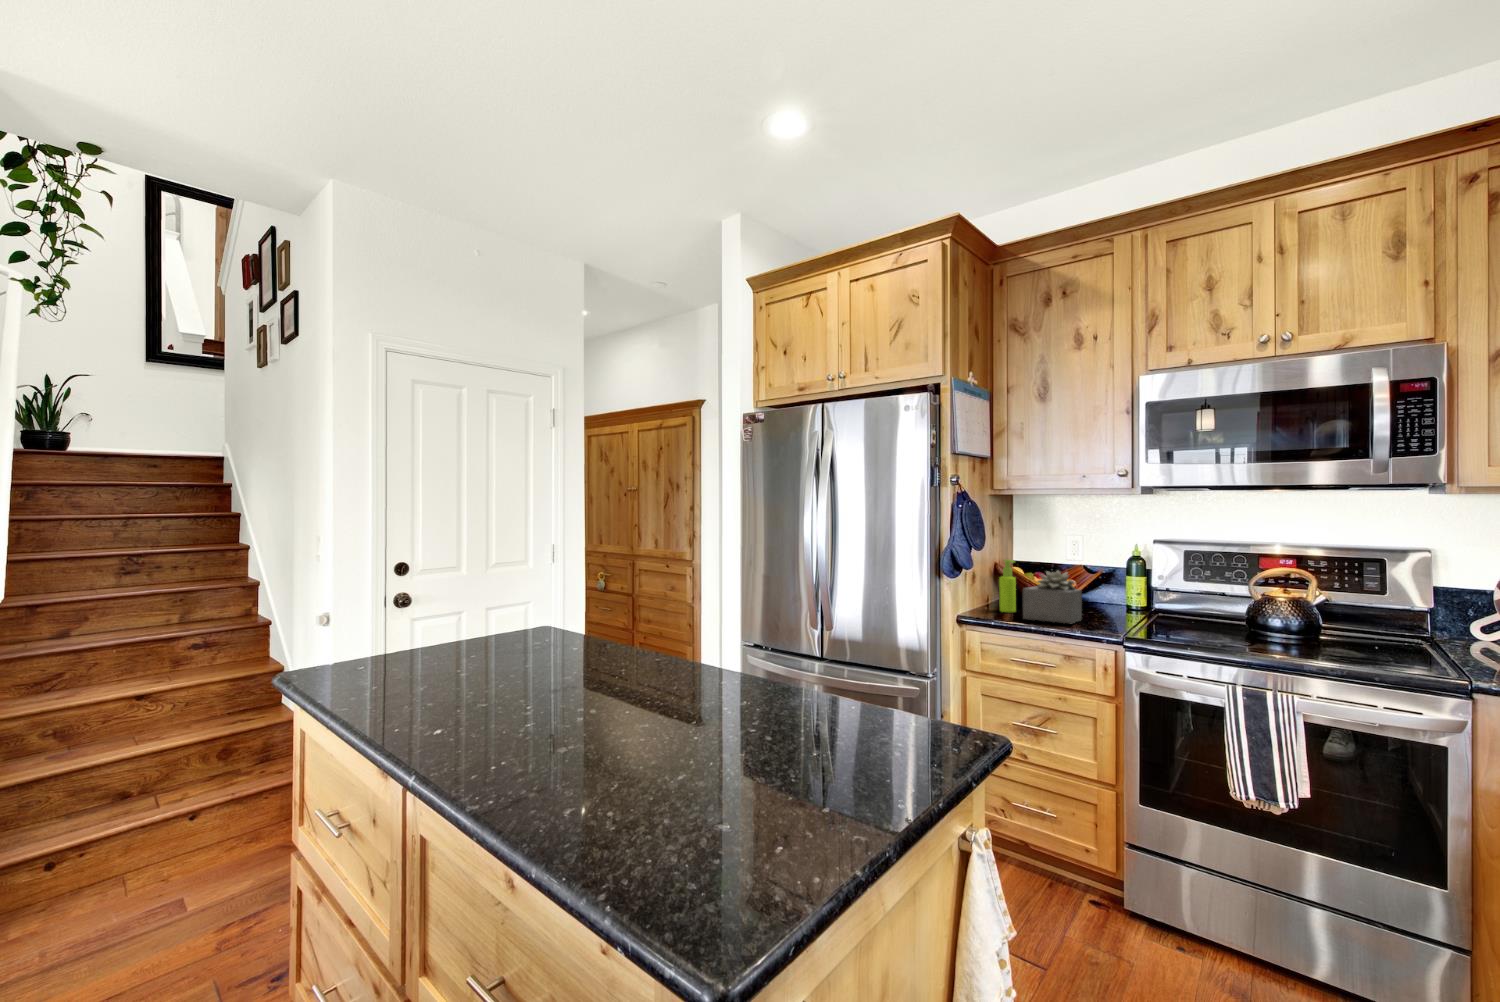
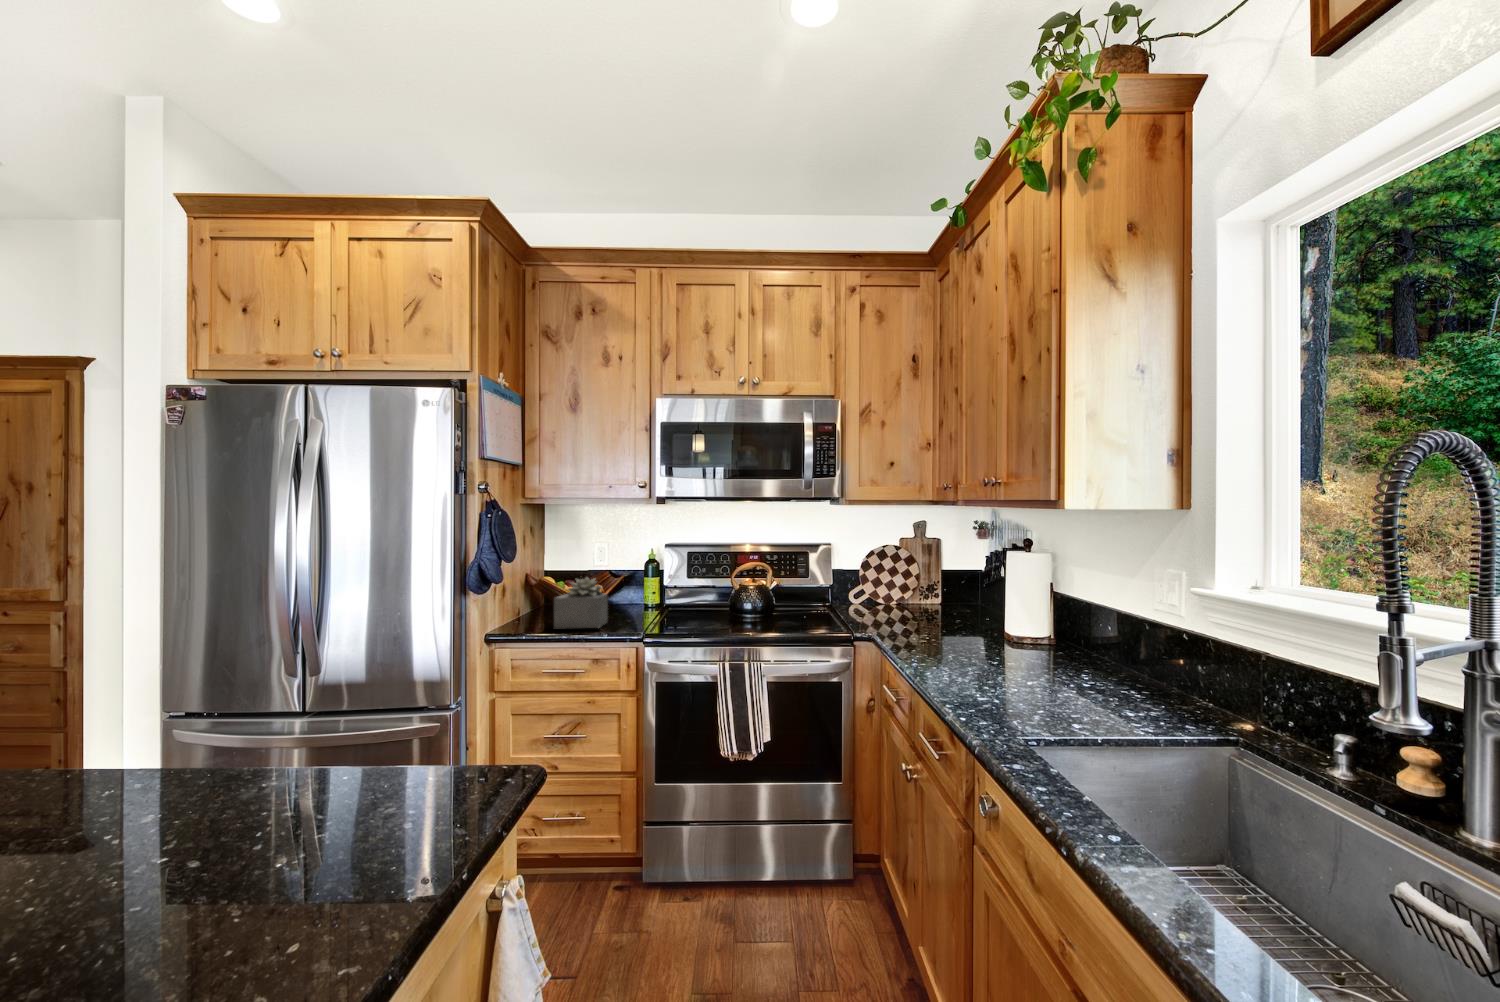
soap dispenser: present [999,560,1016,612] -> none [530,569,546,623]

